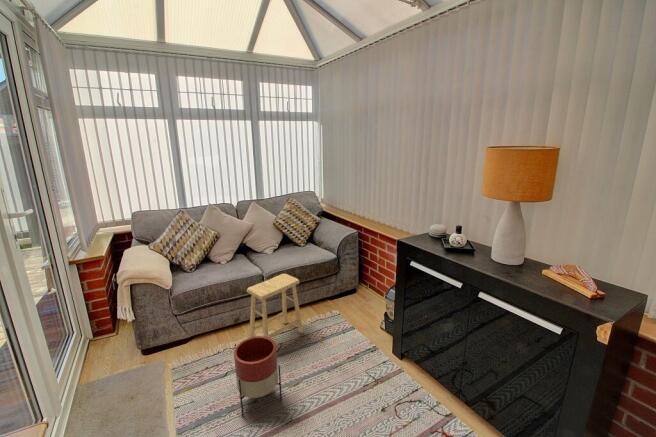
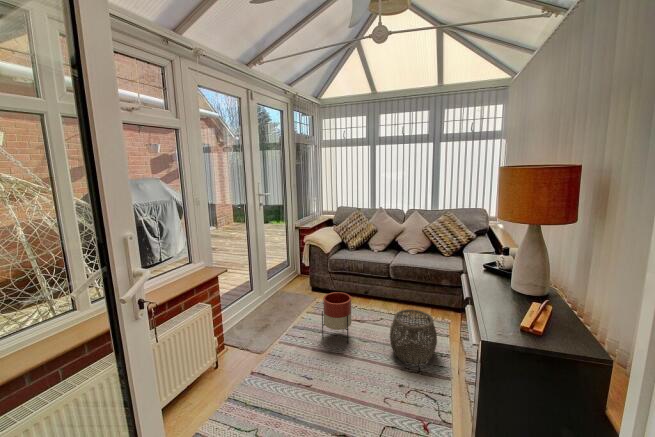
footstool: present [246,274,303,338] -> none [366,267,406,320]
woven basket: none [324,316,378,381] -> present [390,309,437,364]

